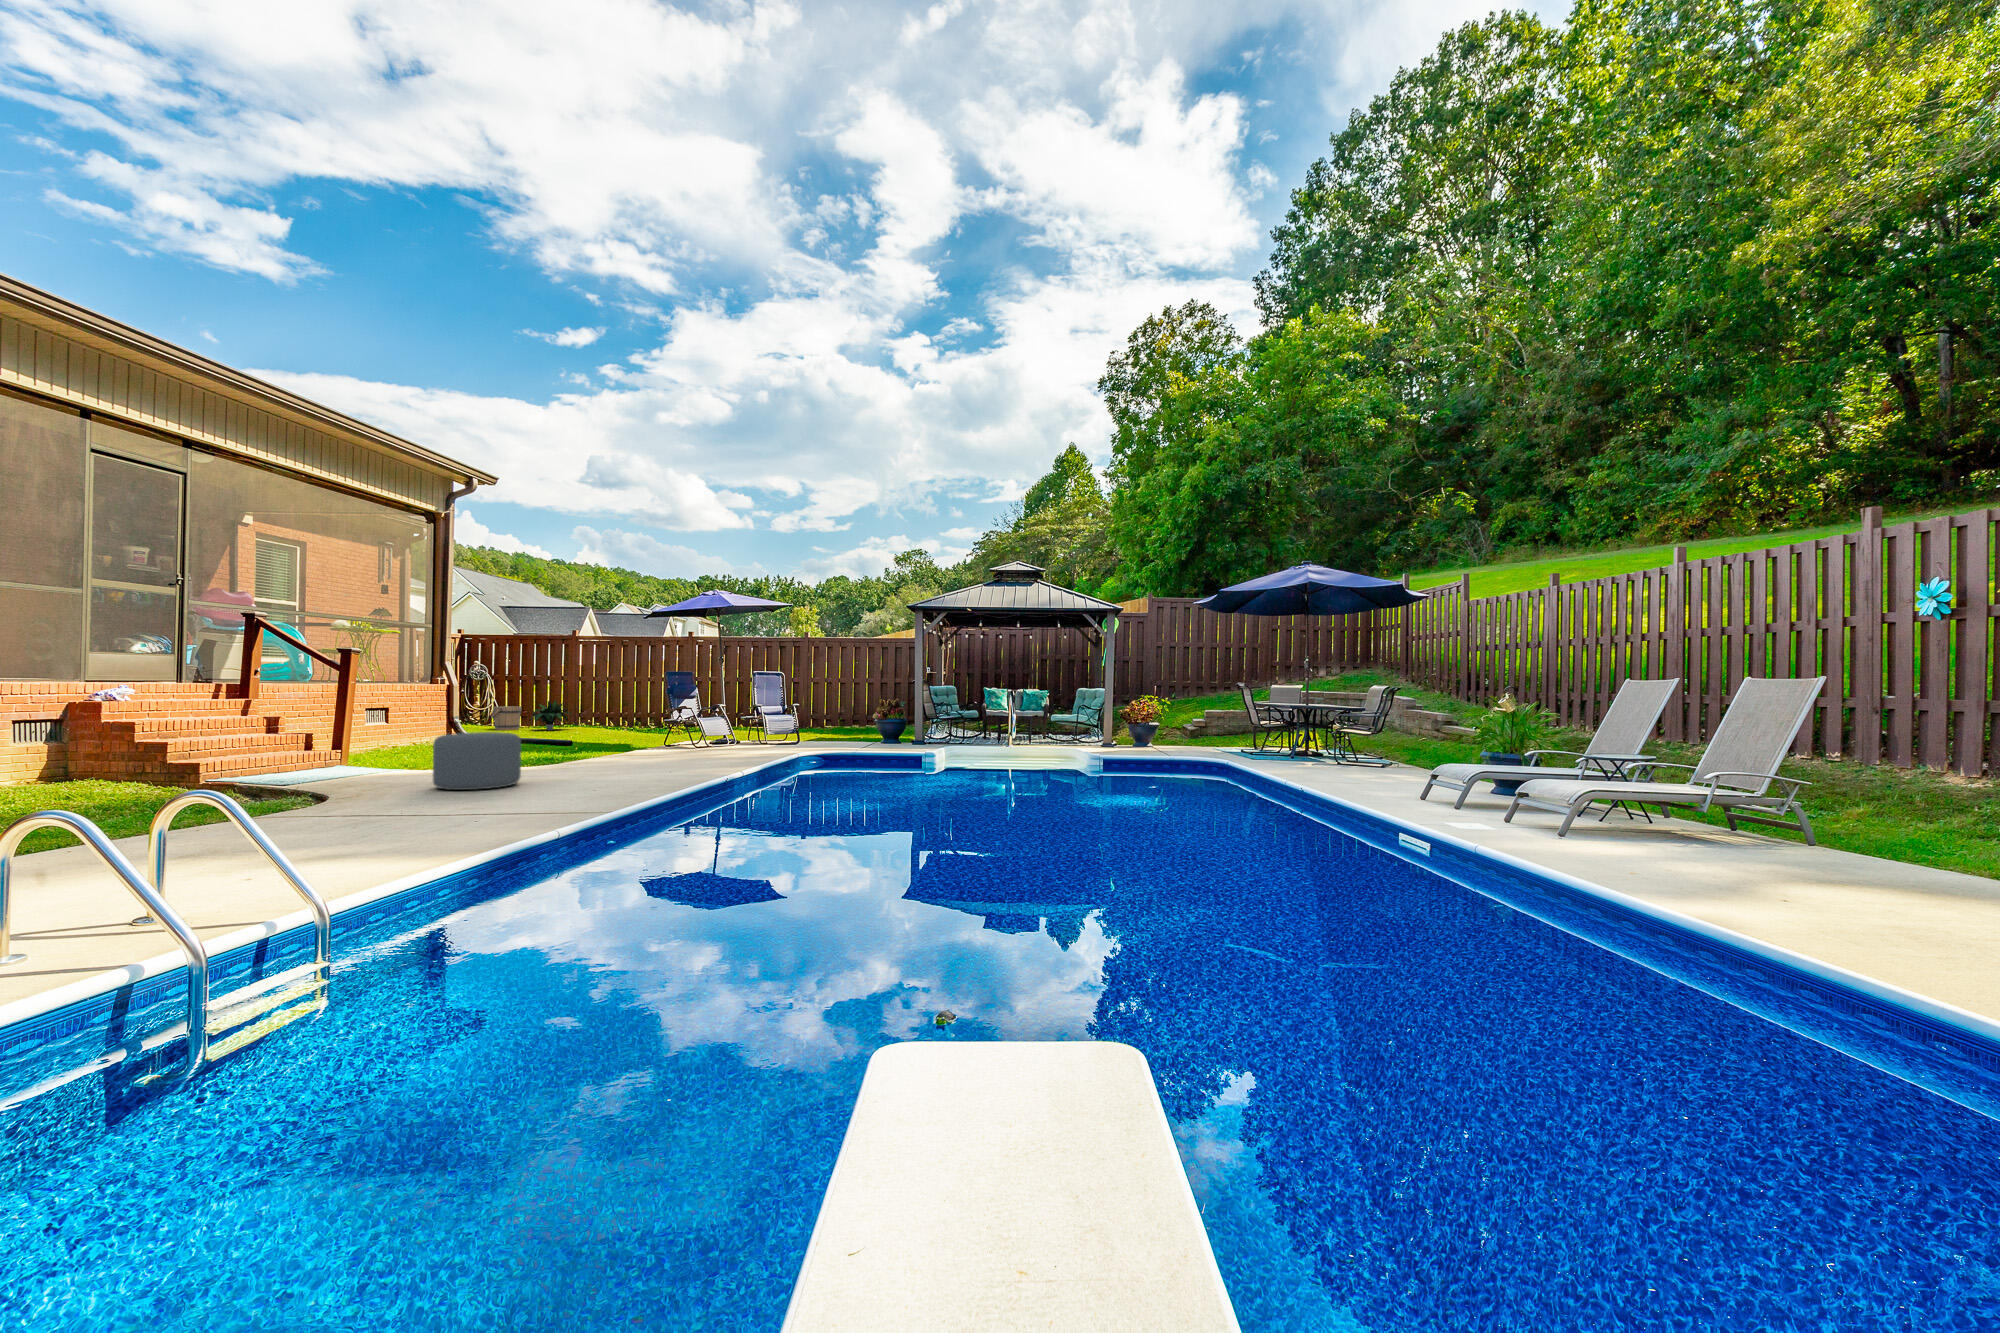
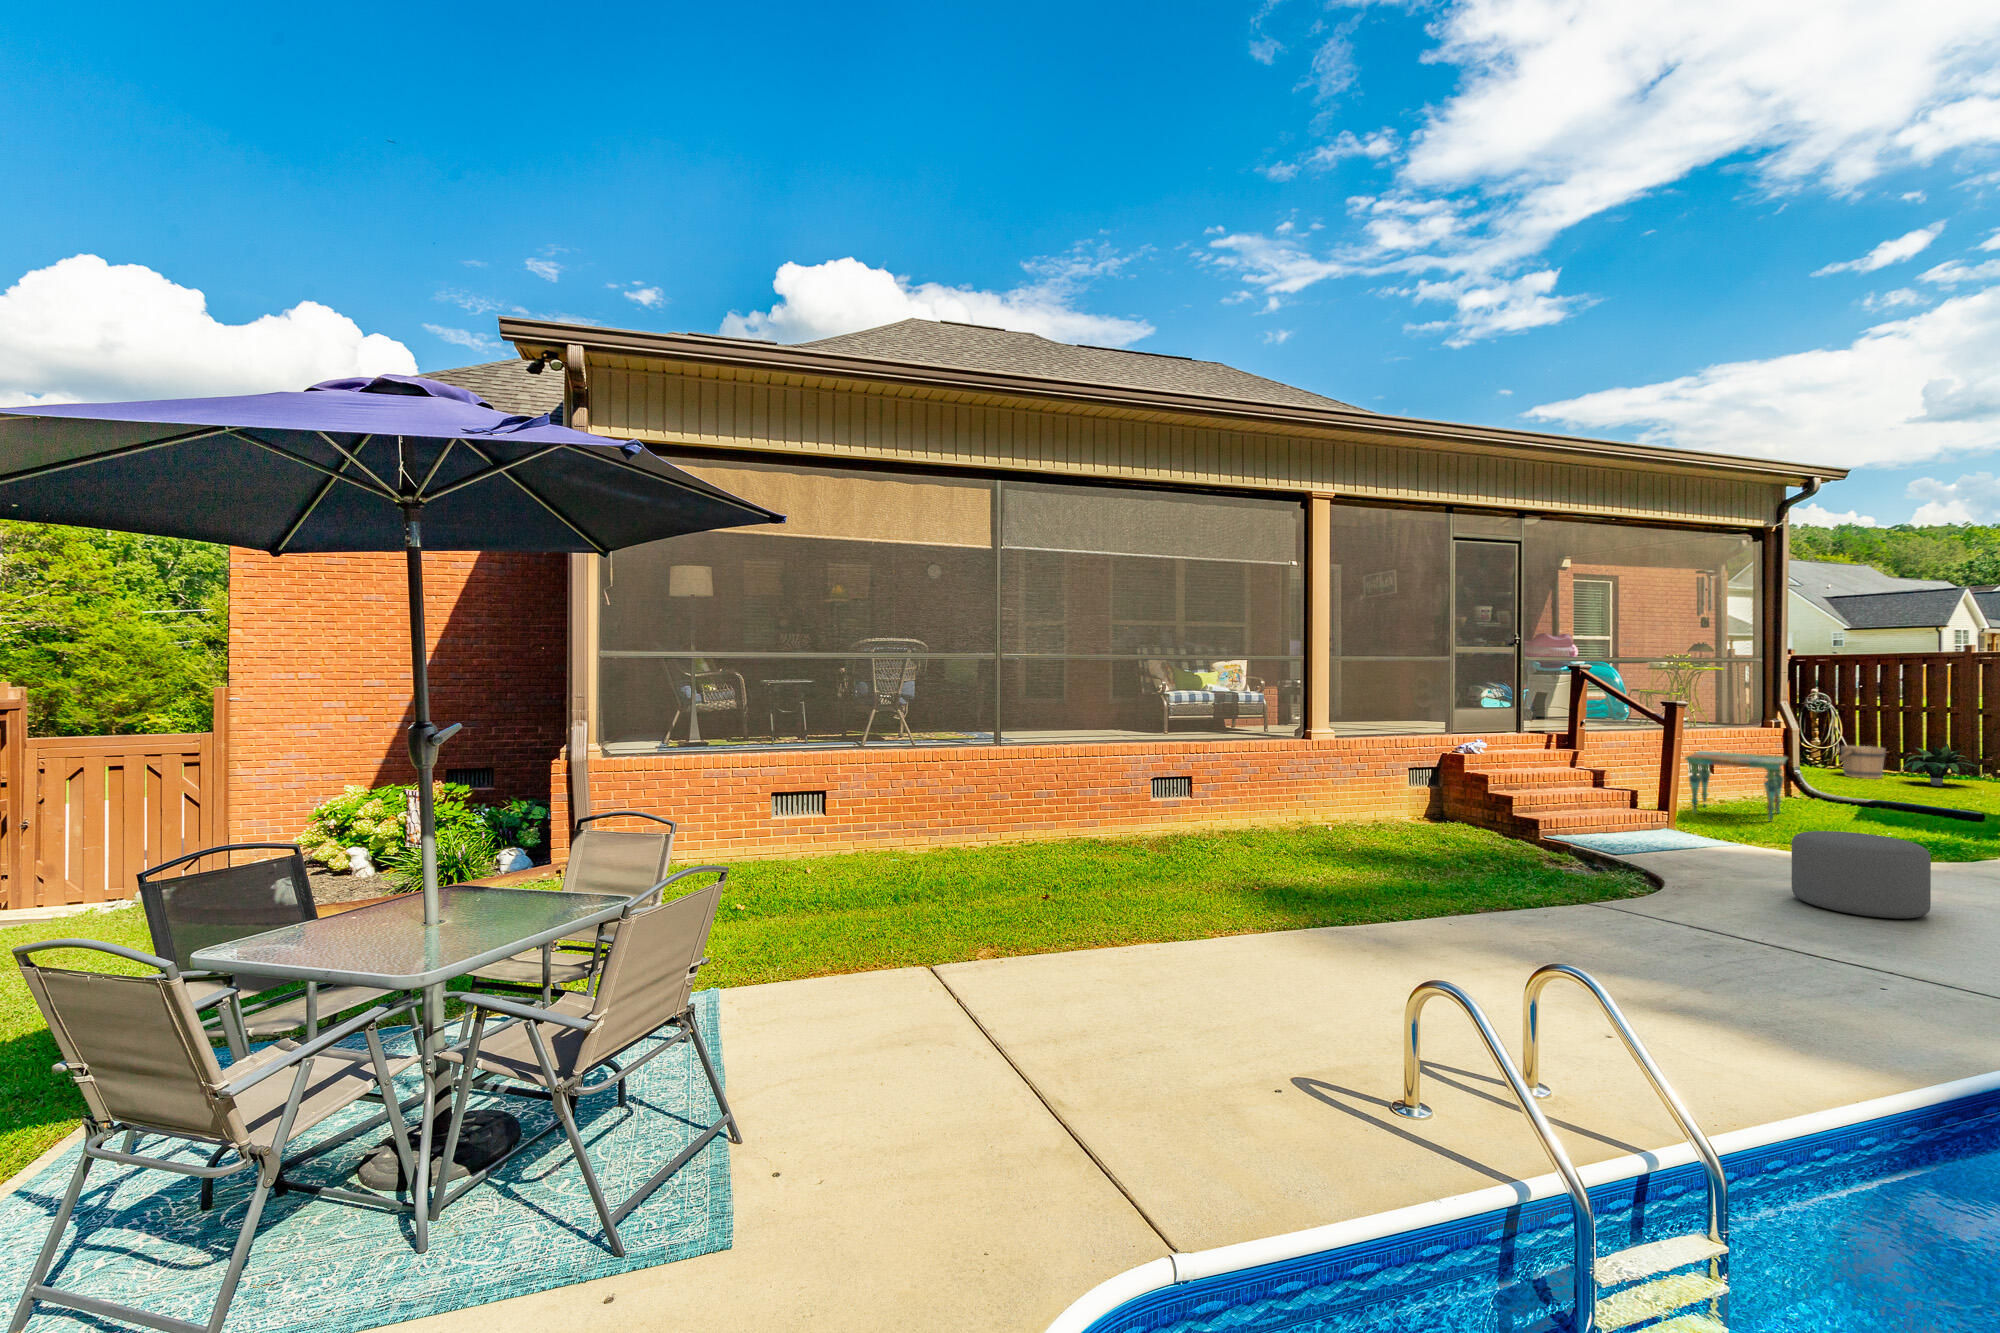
side table: none [363,703,449,757] -> present [1685,751,1788,821]

